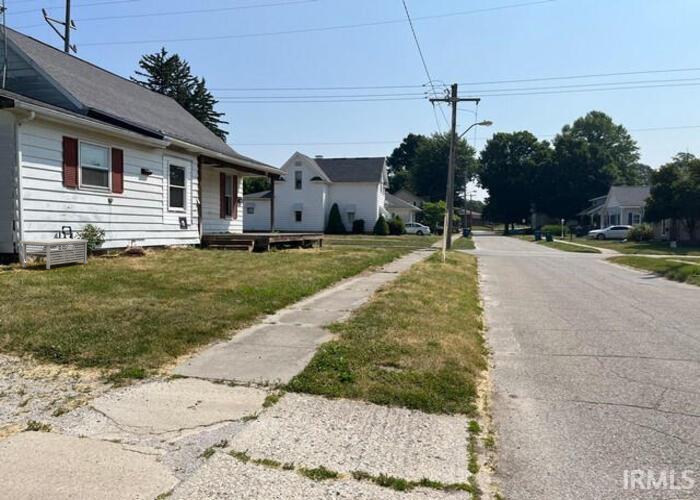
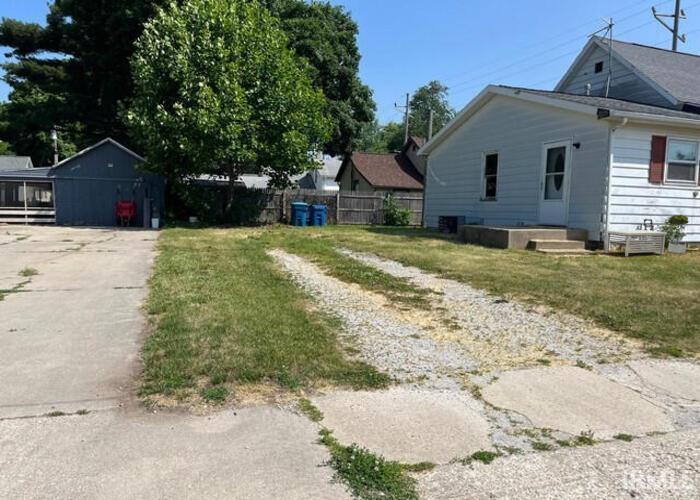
potted tree: none [88,220,107,261] -> present [668,214,689,253]

